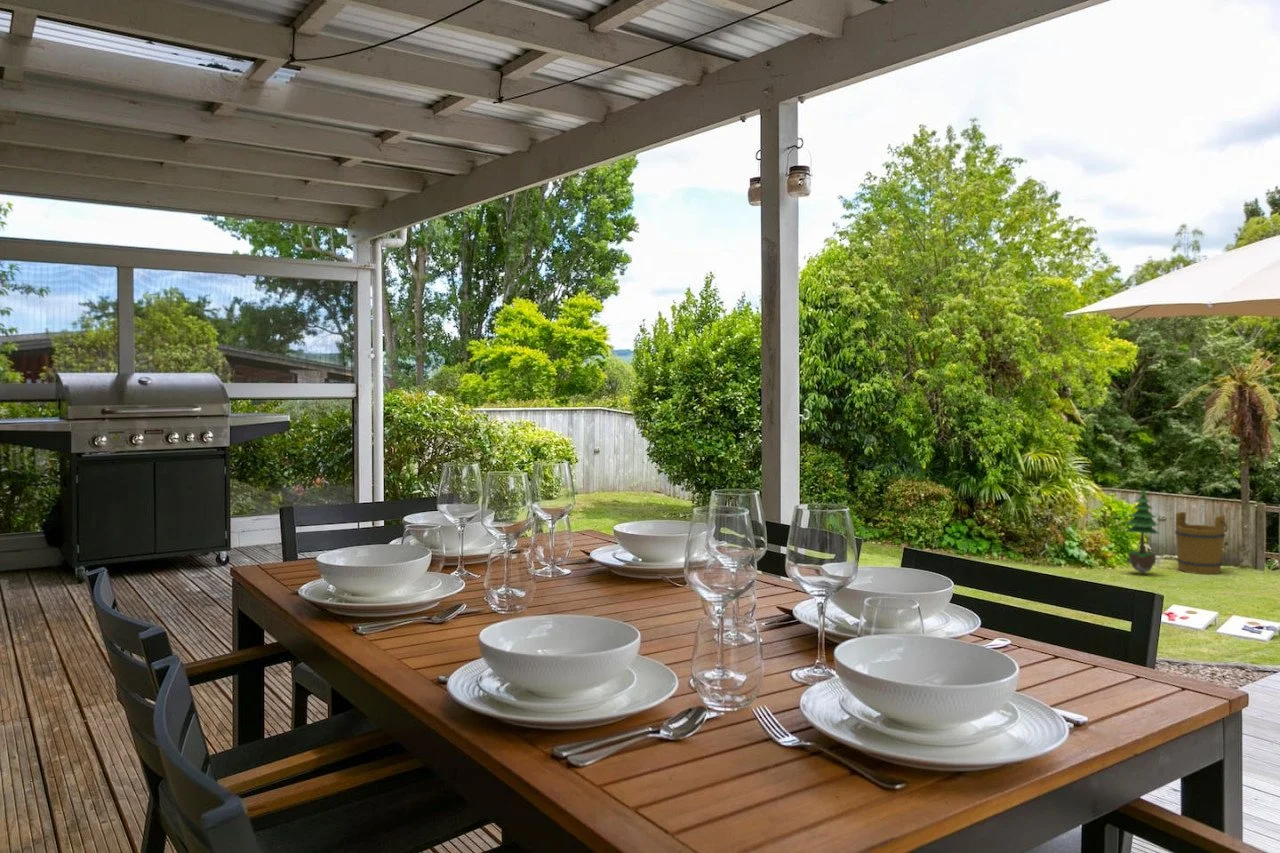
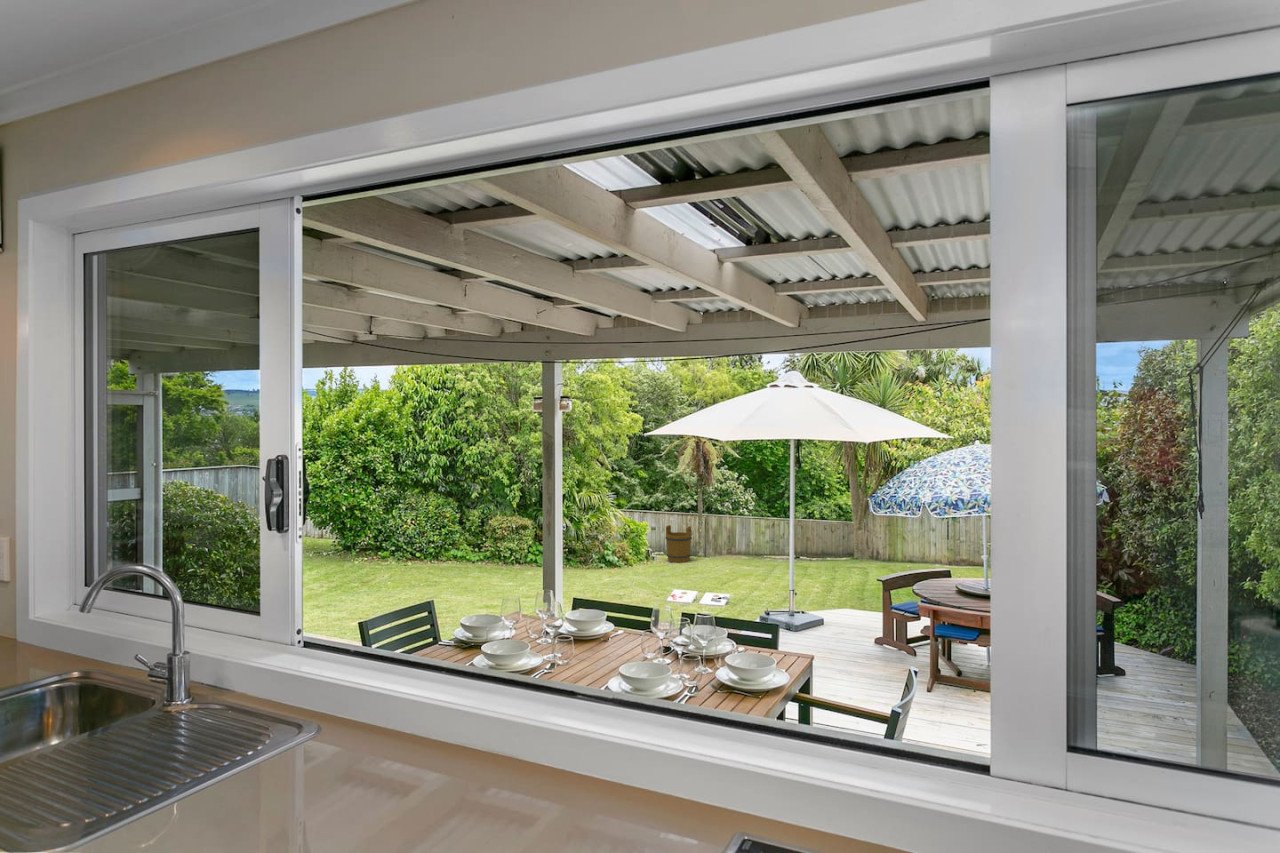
potted tree: present [1127,489,1158,574] -> none [640,512,659,567]

